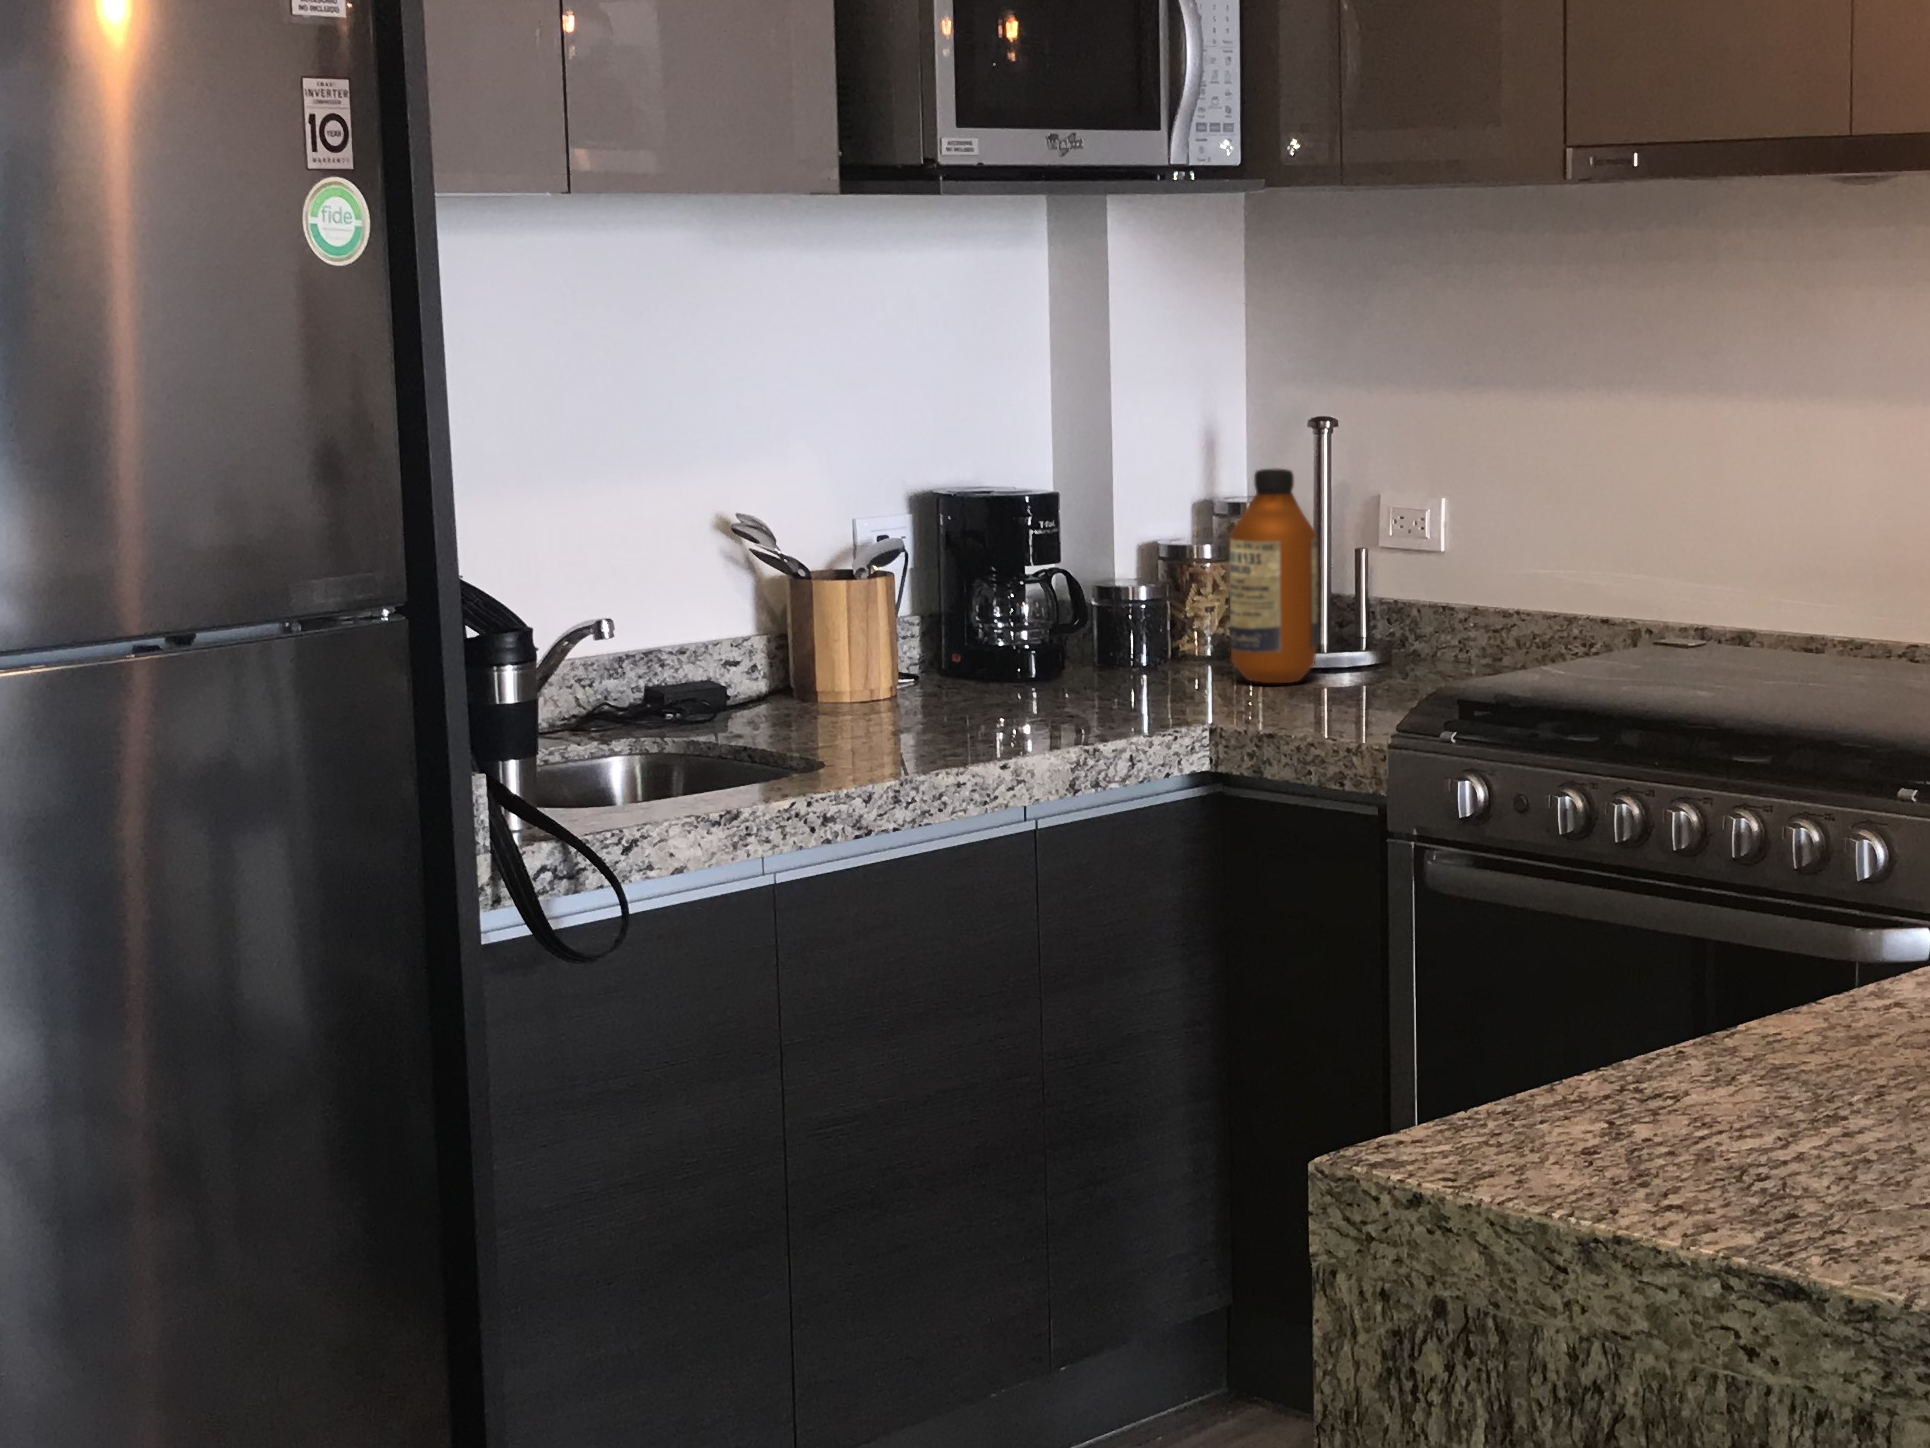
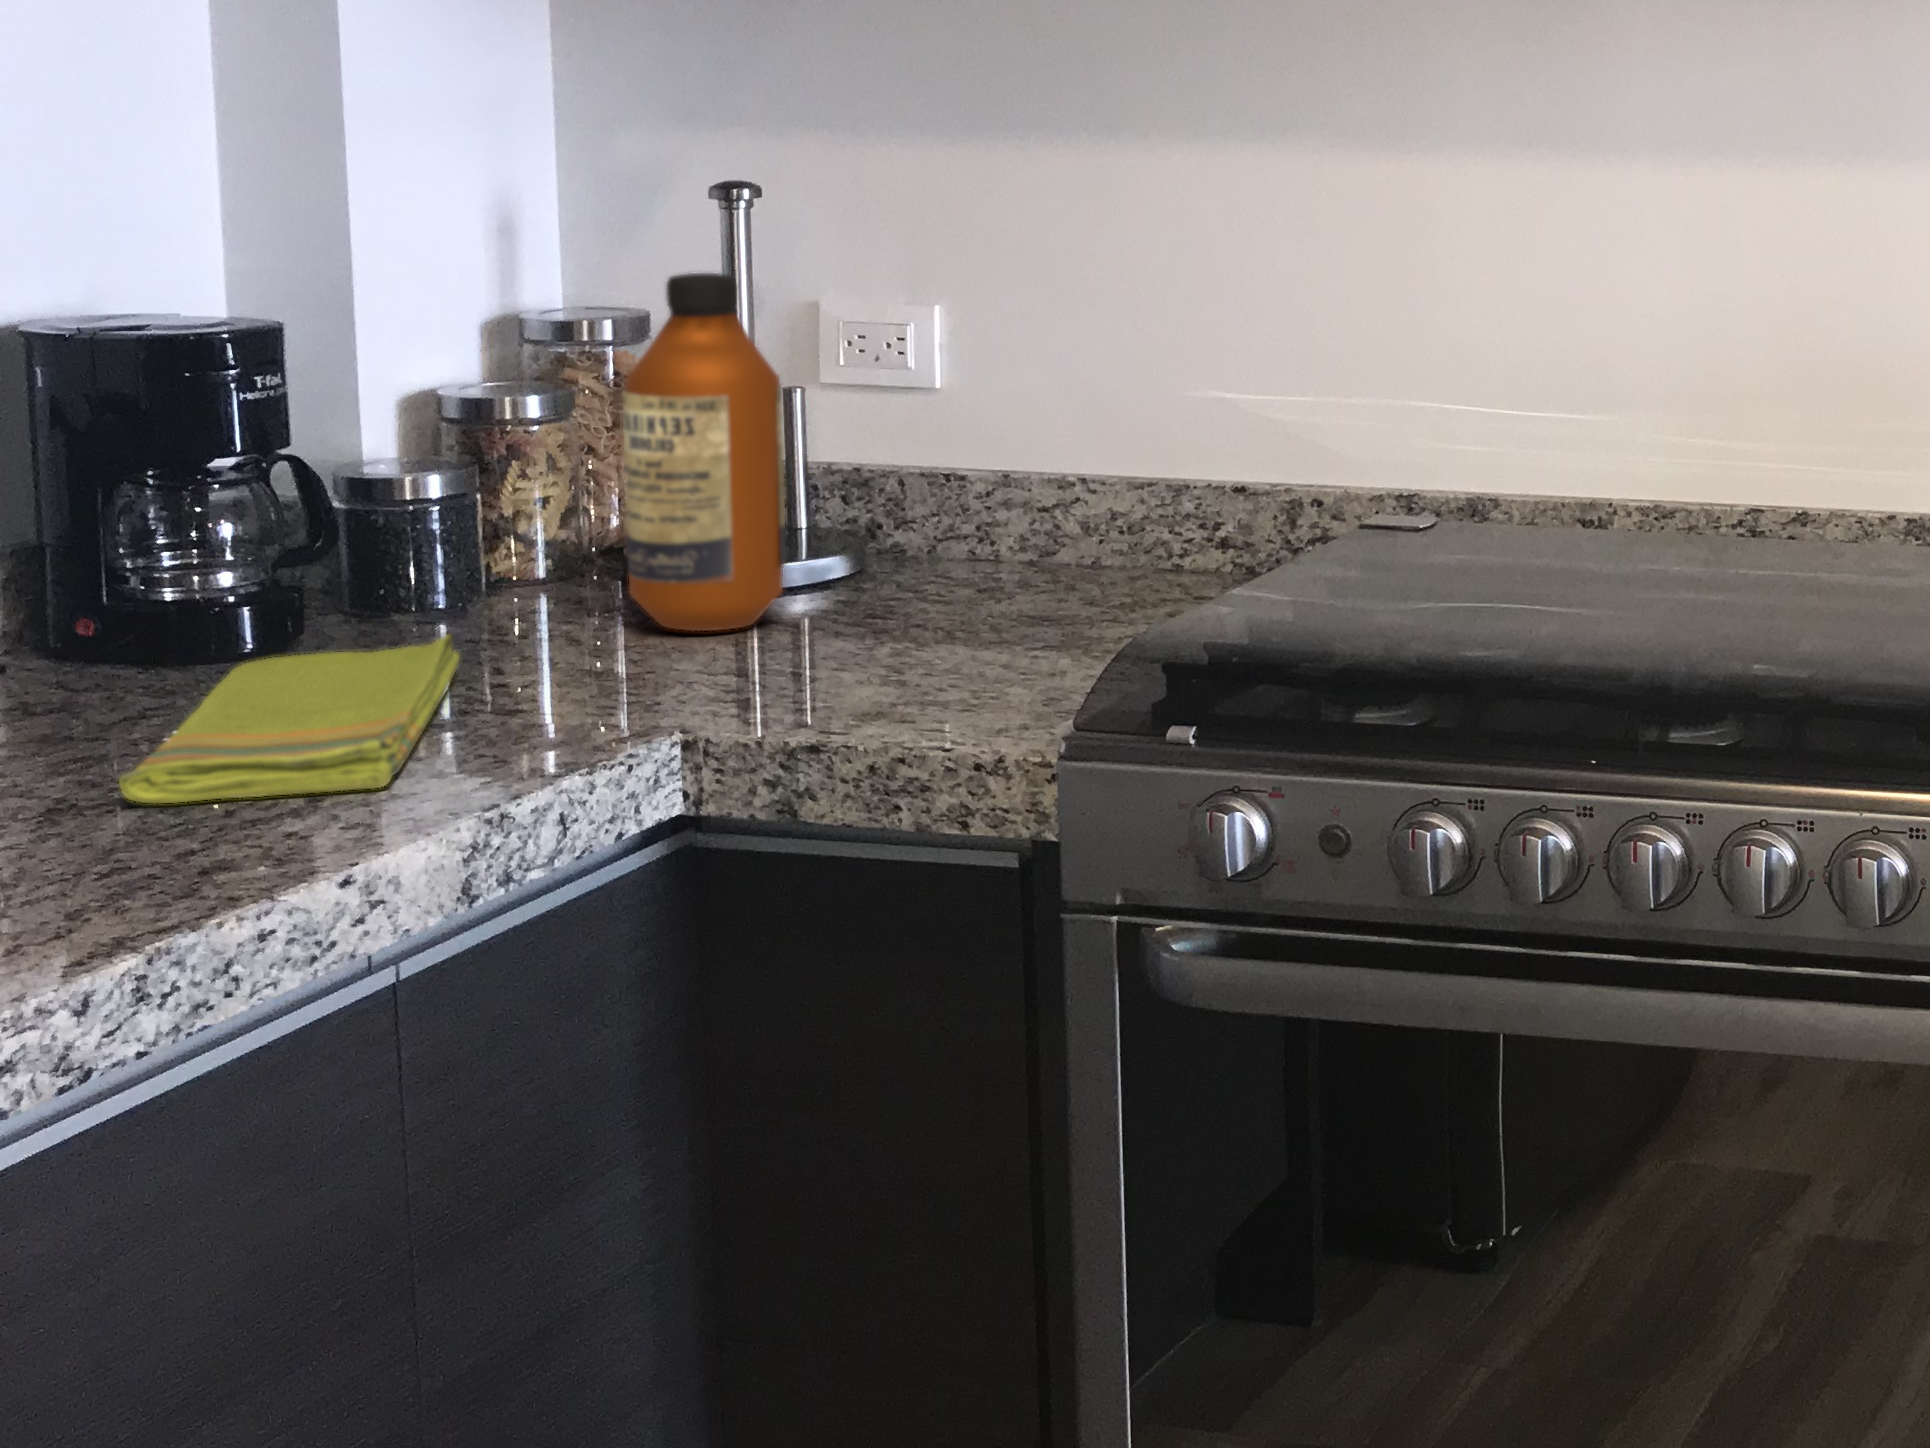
dish towel: none [931,671,1129,734] -> present [119,635,459,803]

